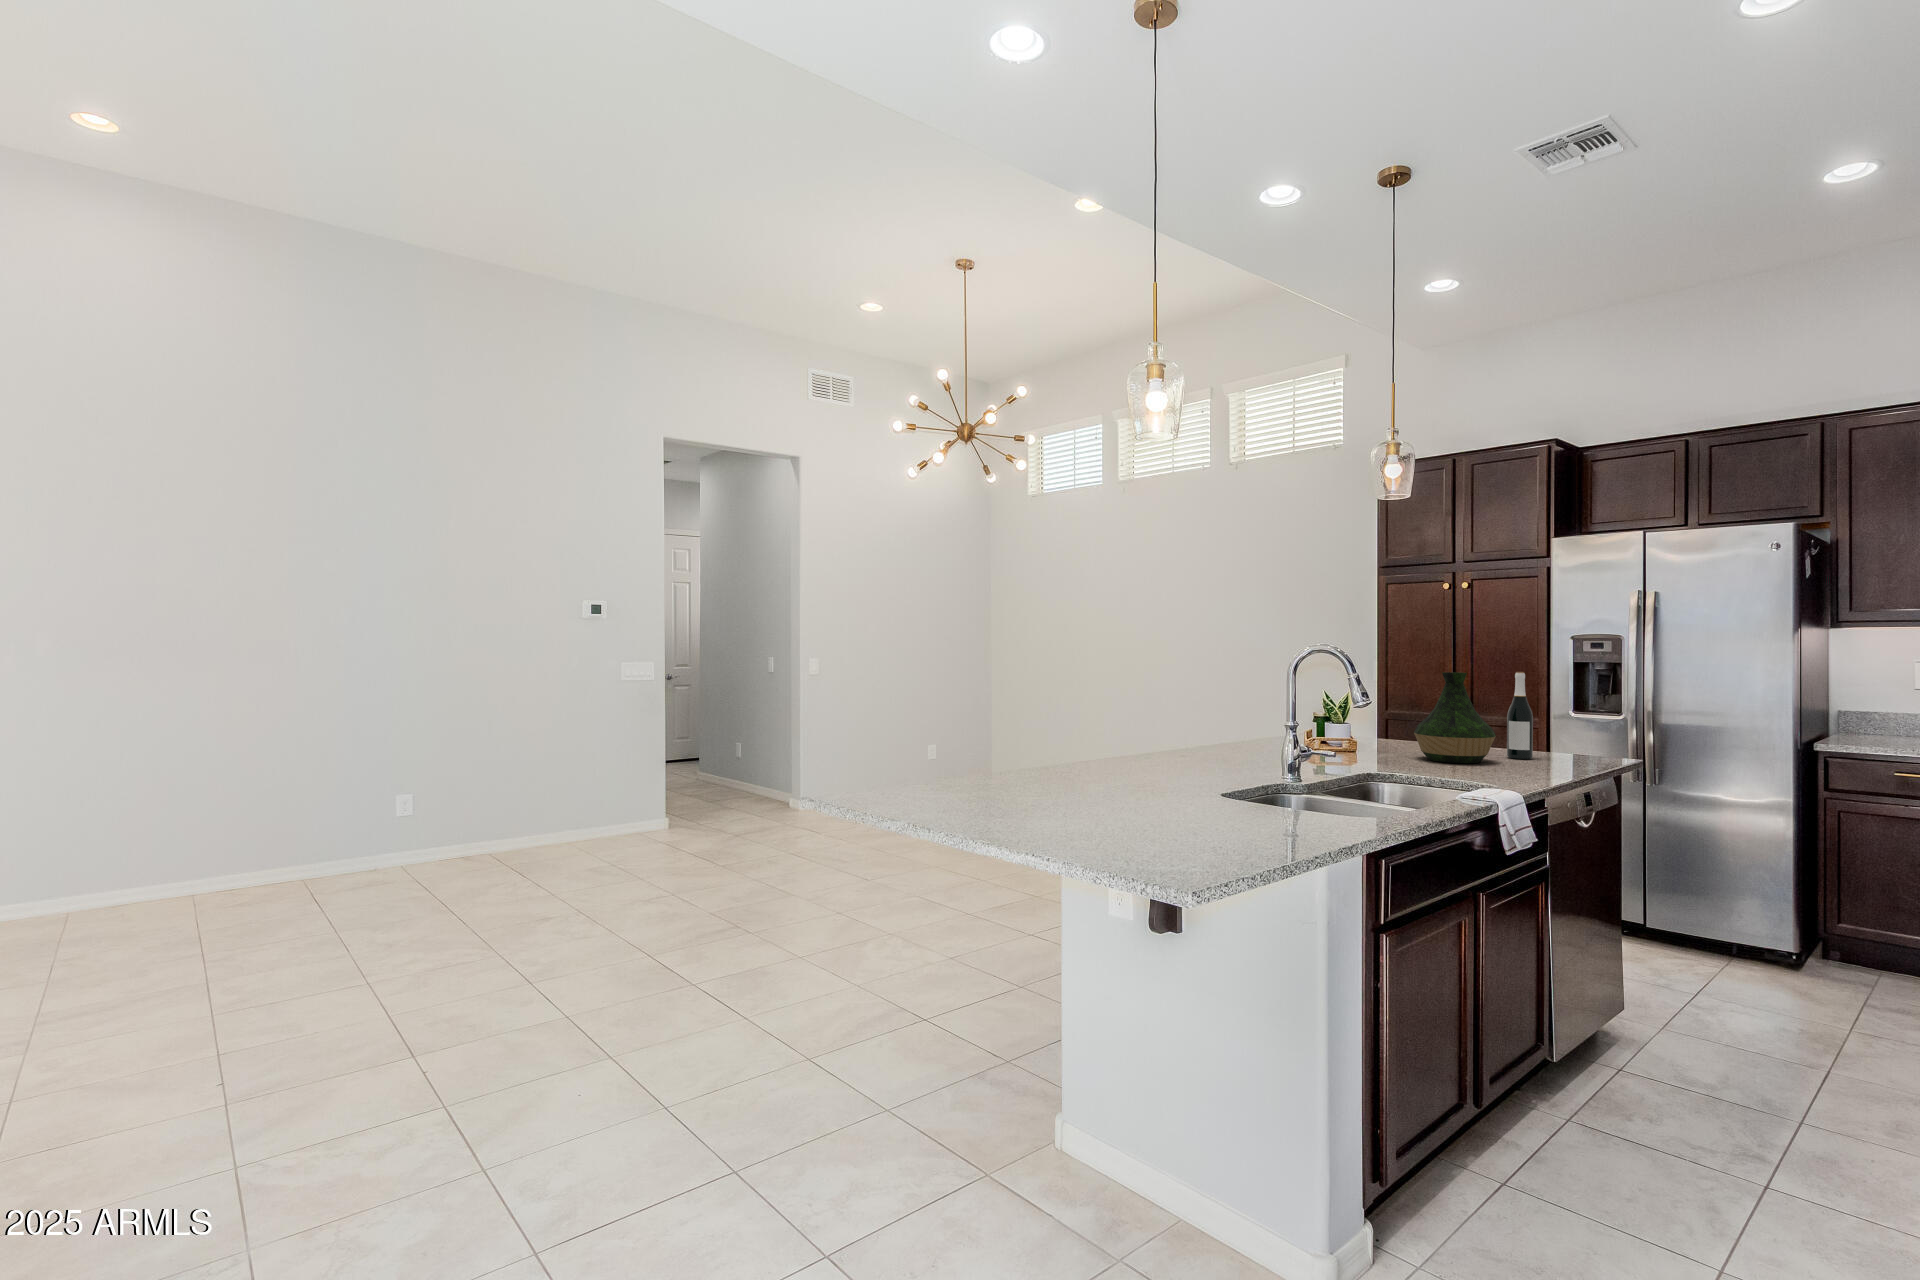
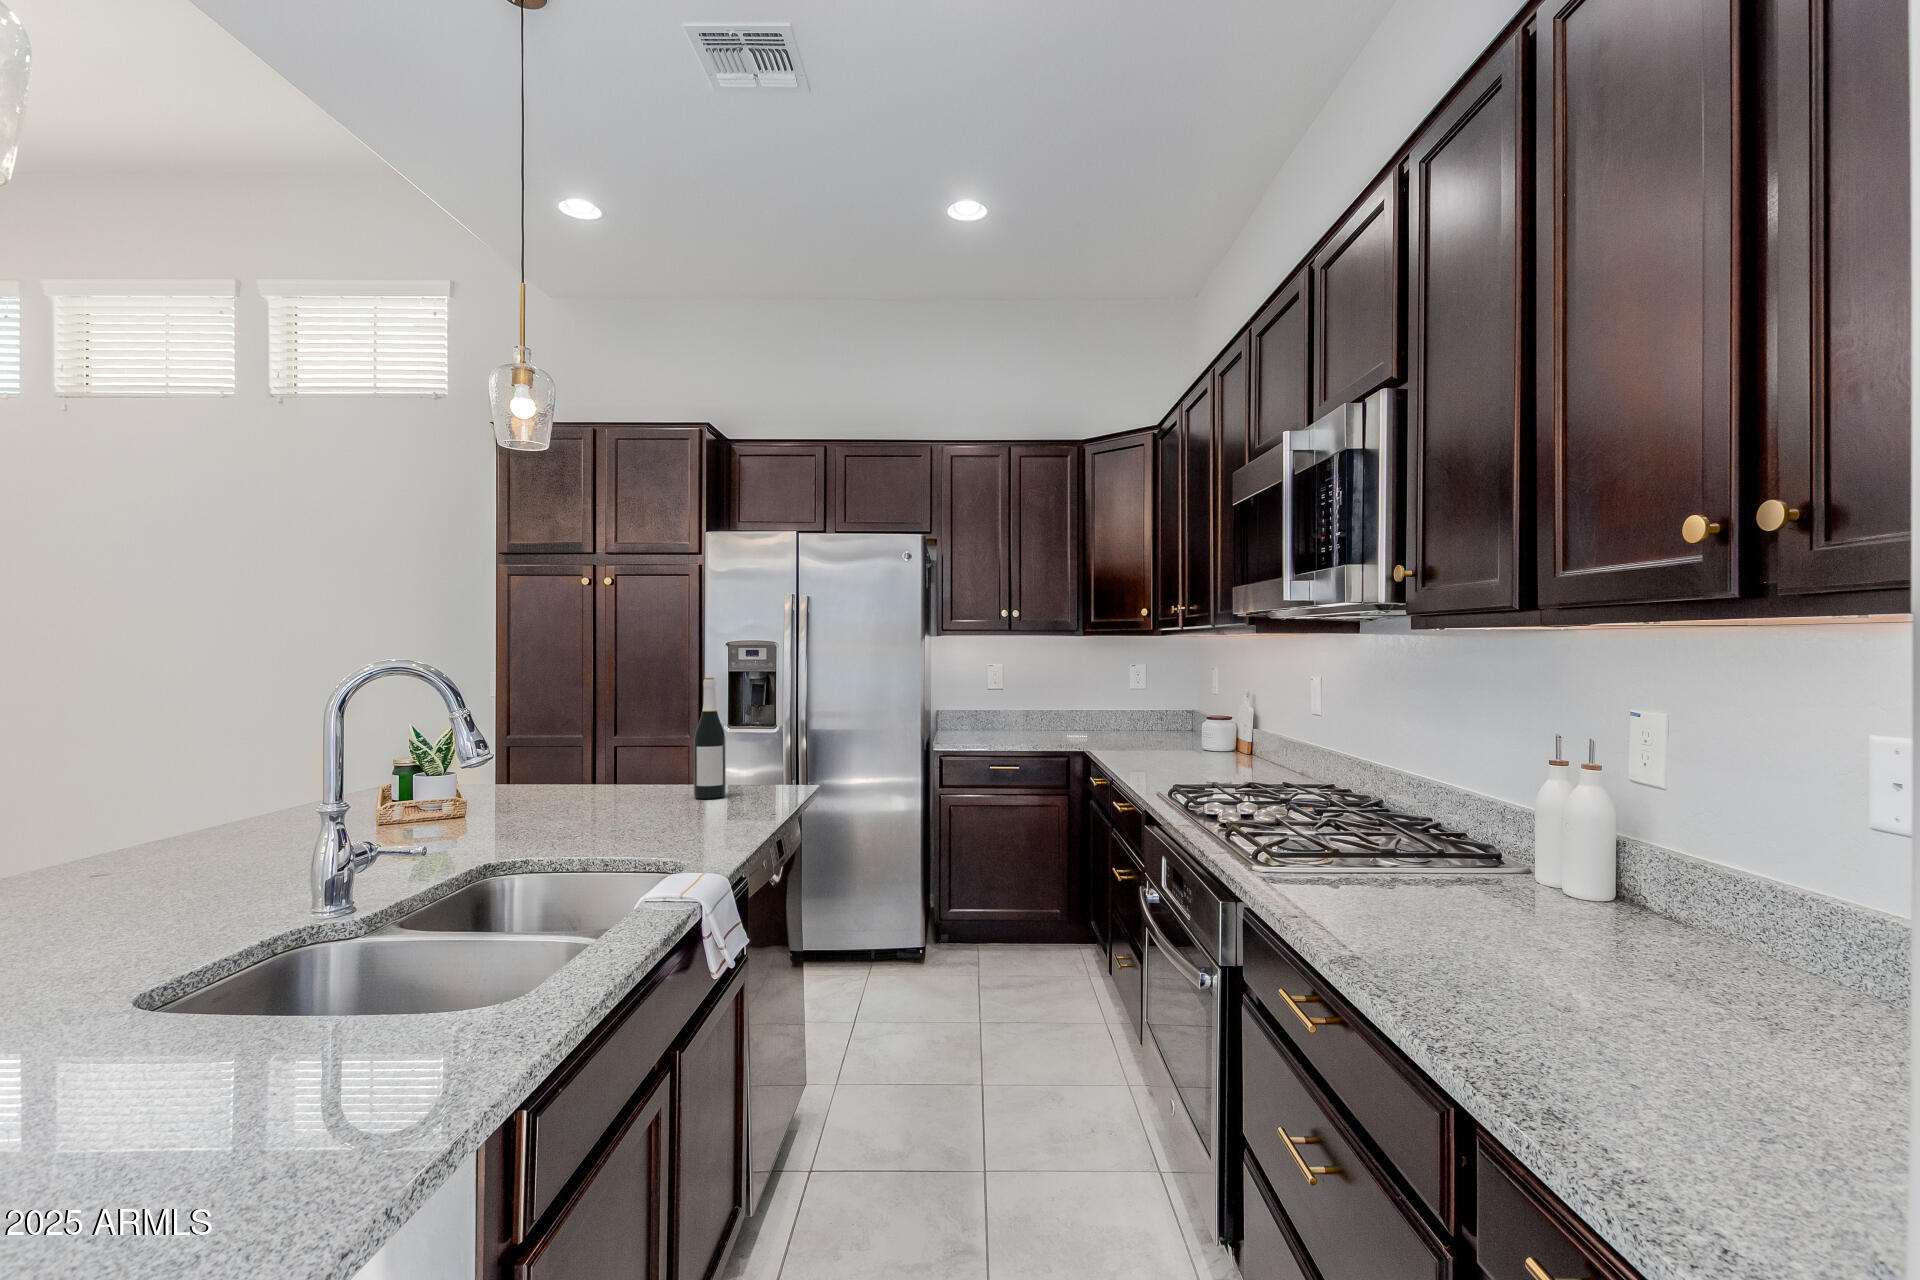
vase: present [1414,672,1496,763] -> none [569,680,686,820]

